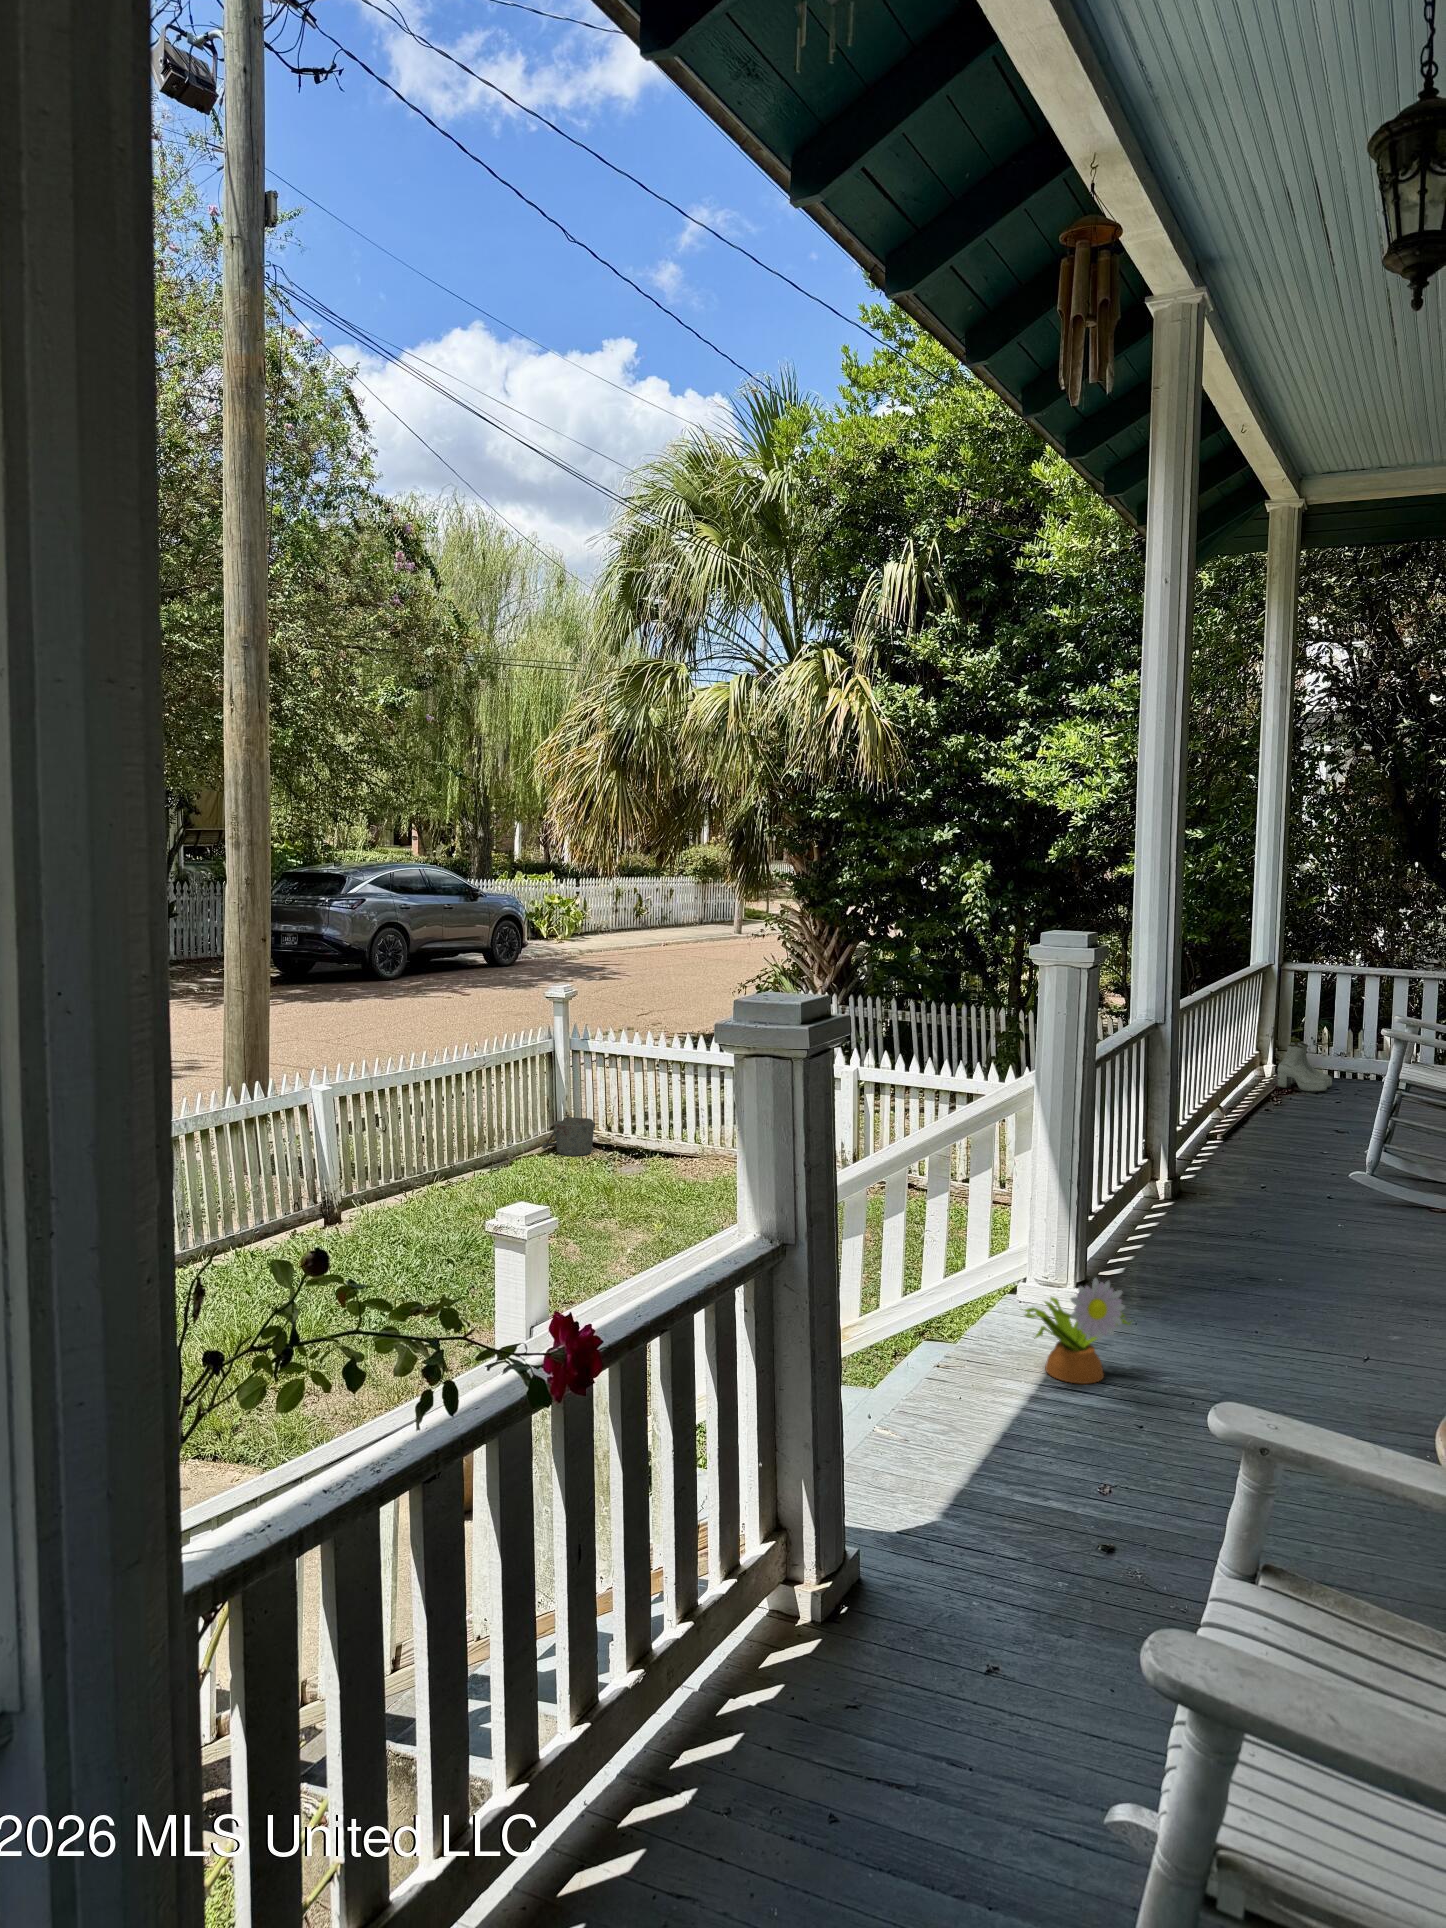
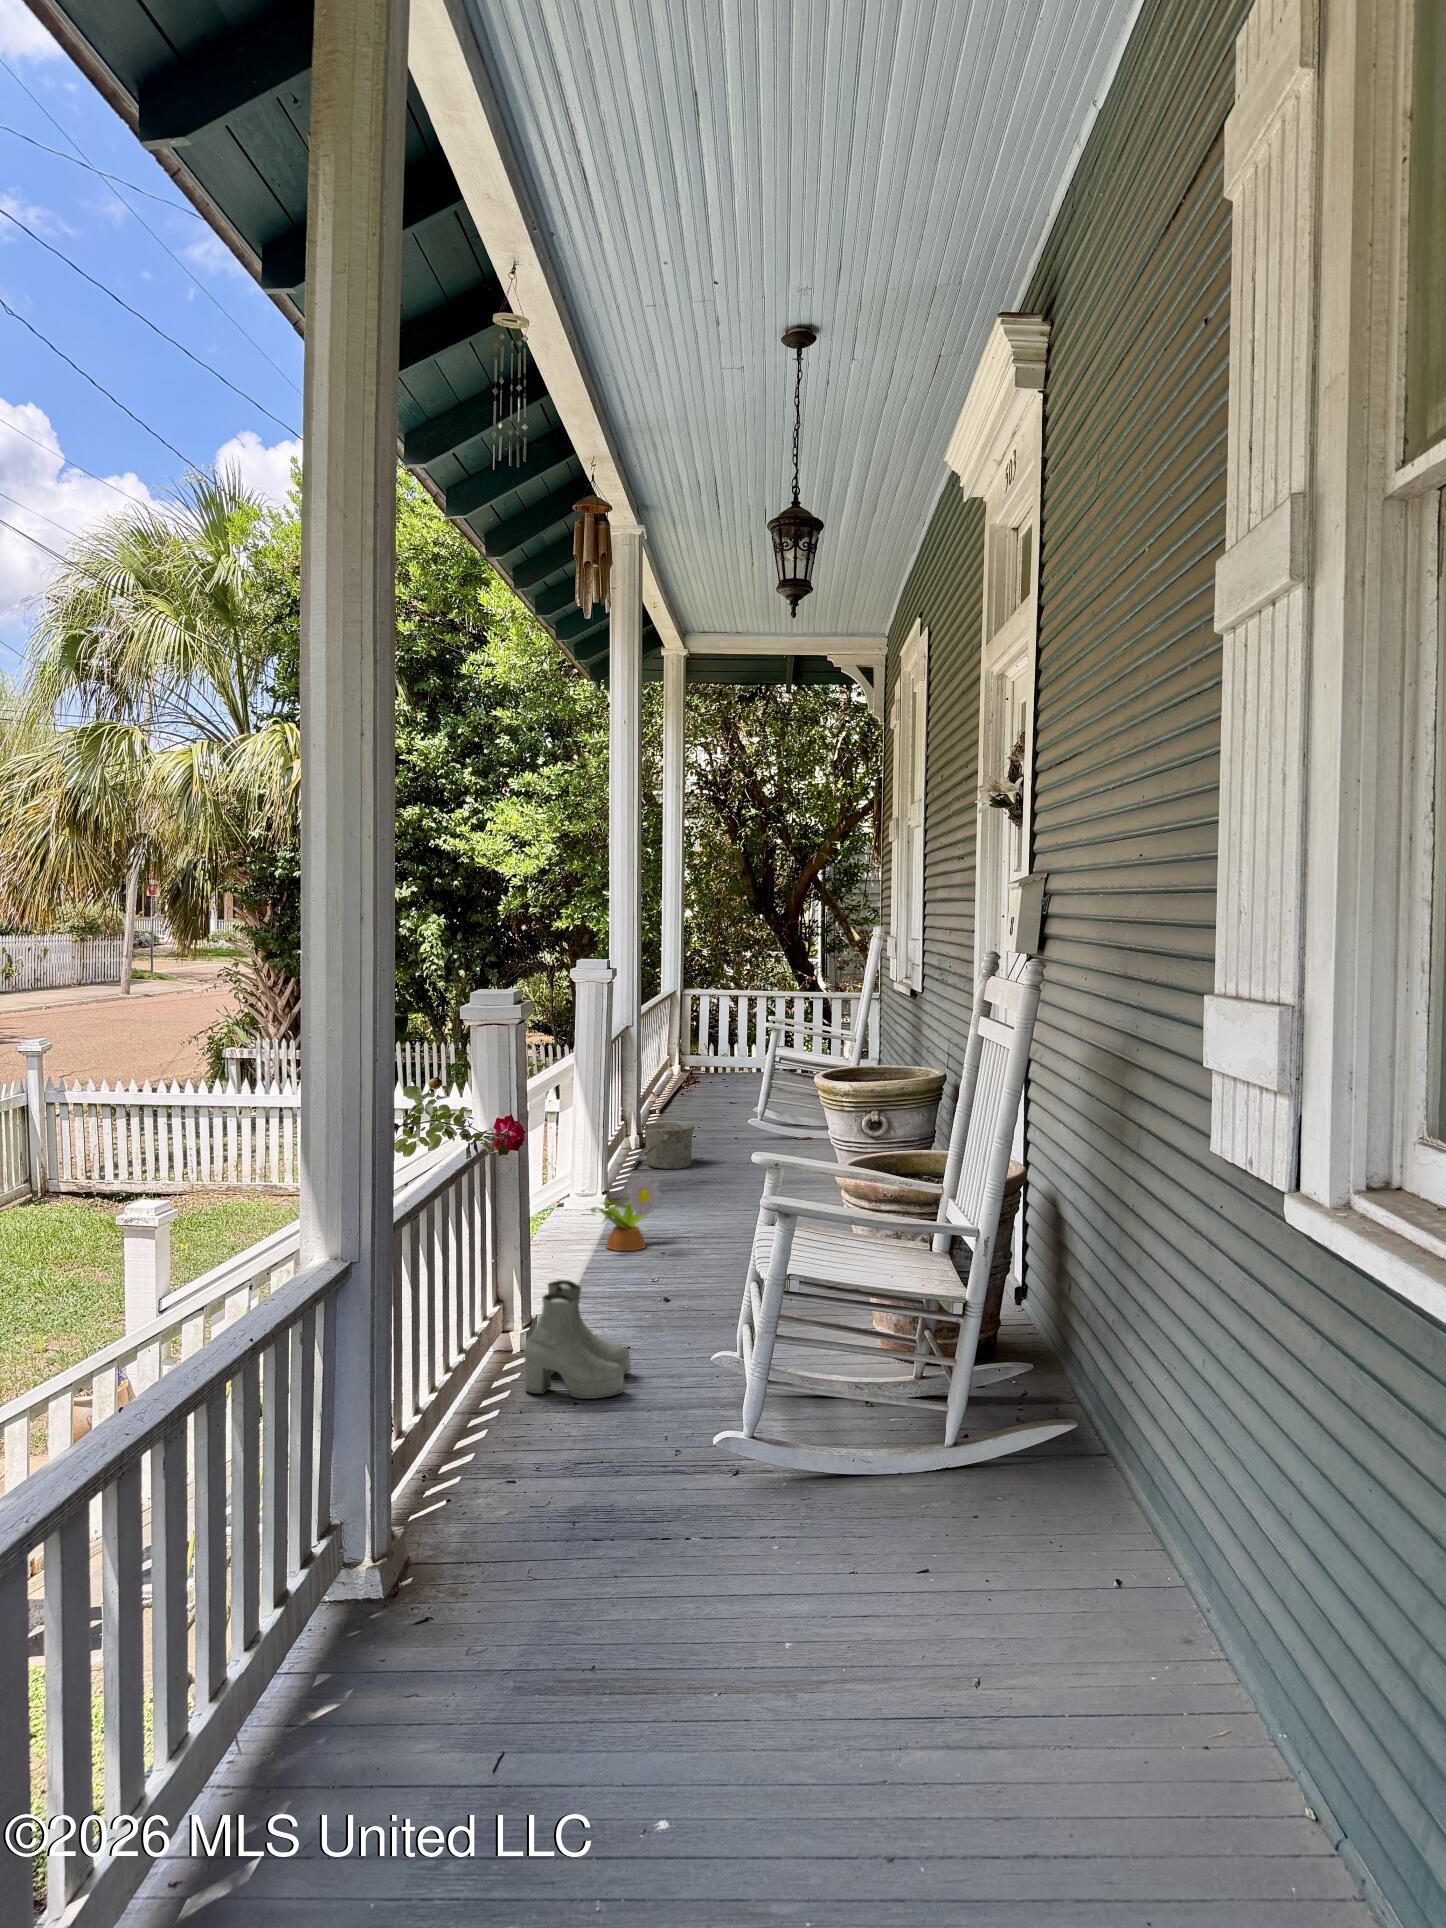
boots: present [1278,1042,1332,1092] -> present [524,1280,631,1399]
bucket: present [542,1117,595,1156] -> present [630,1122,695,1169]

